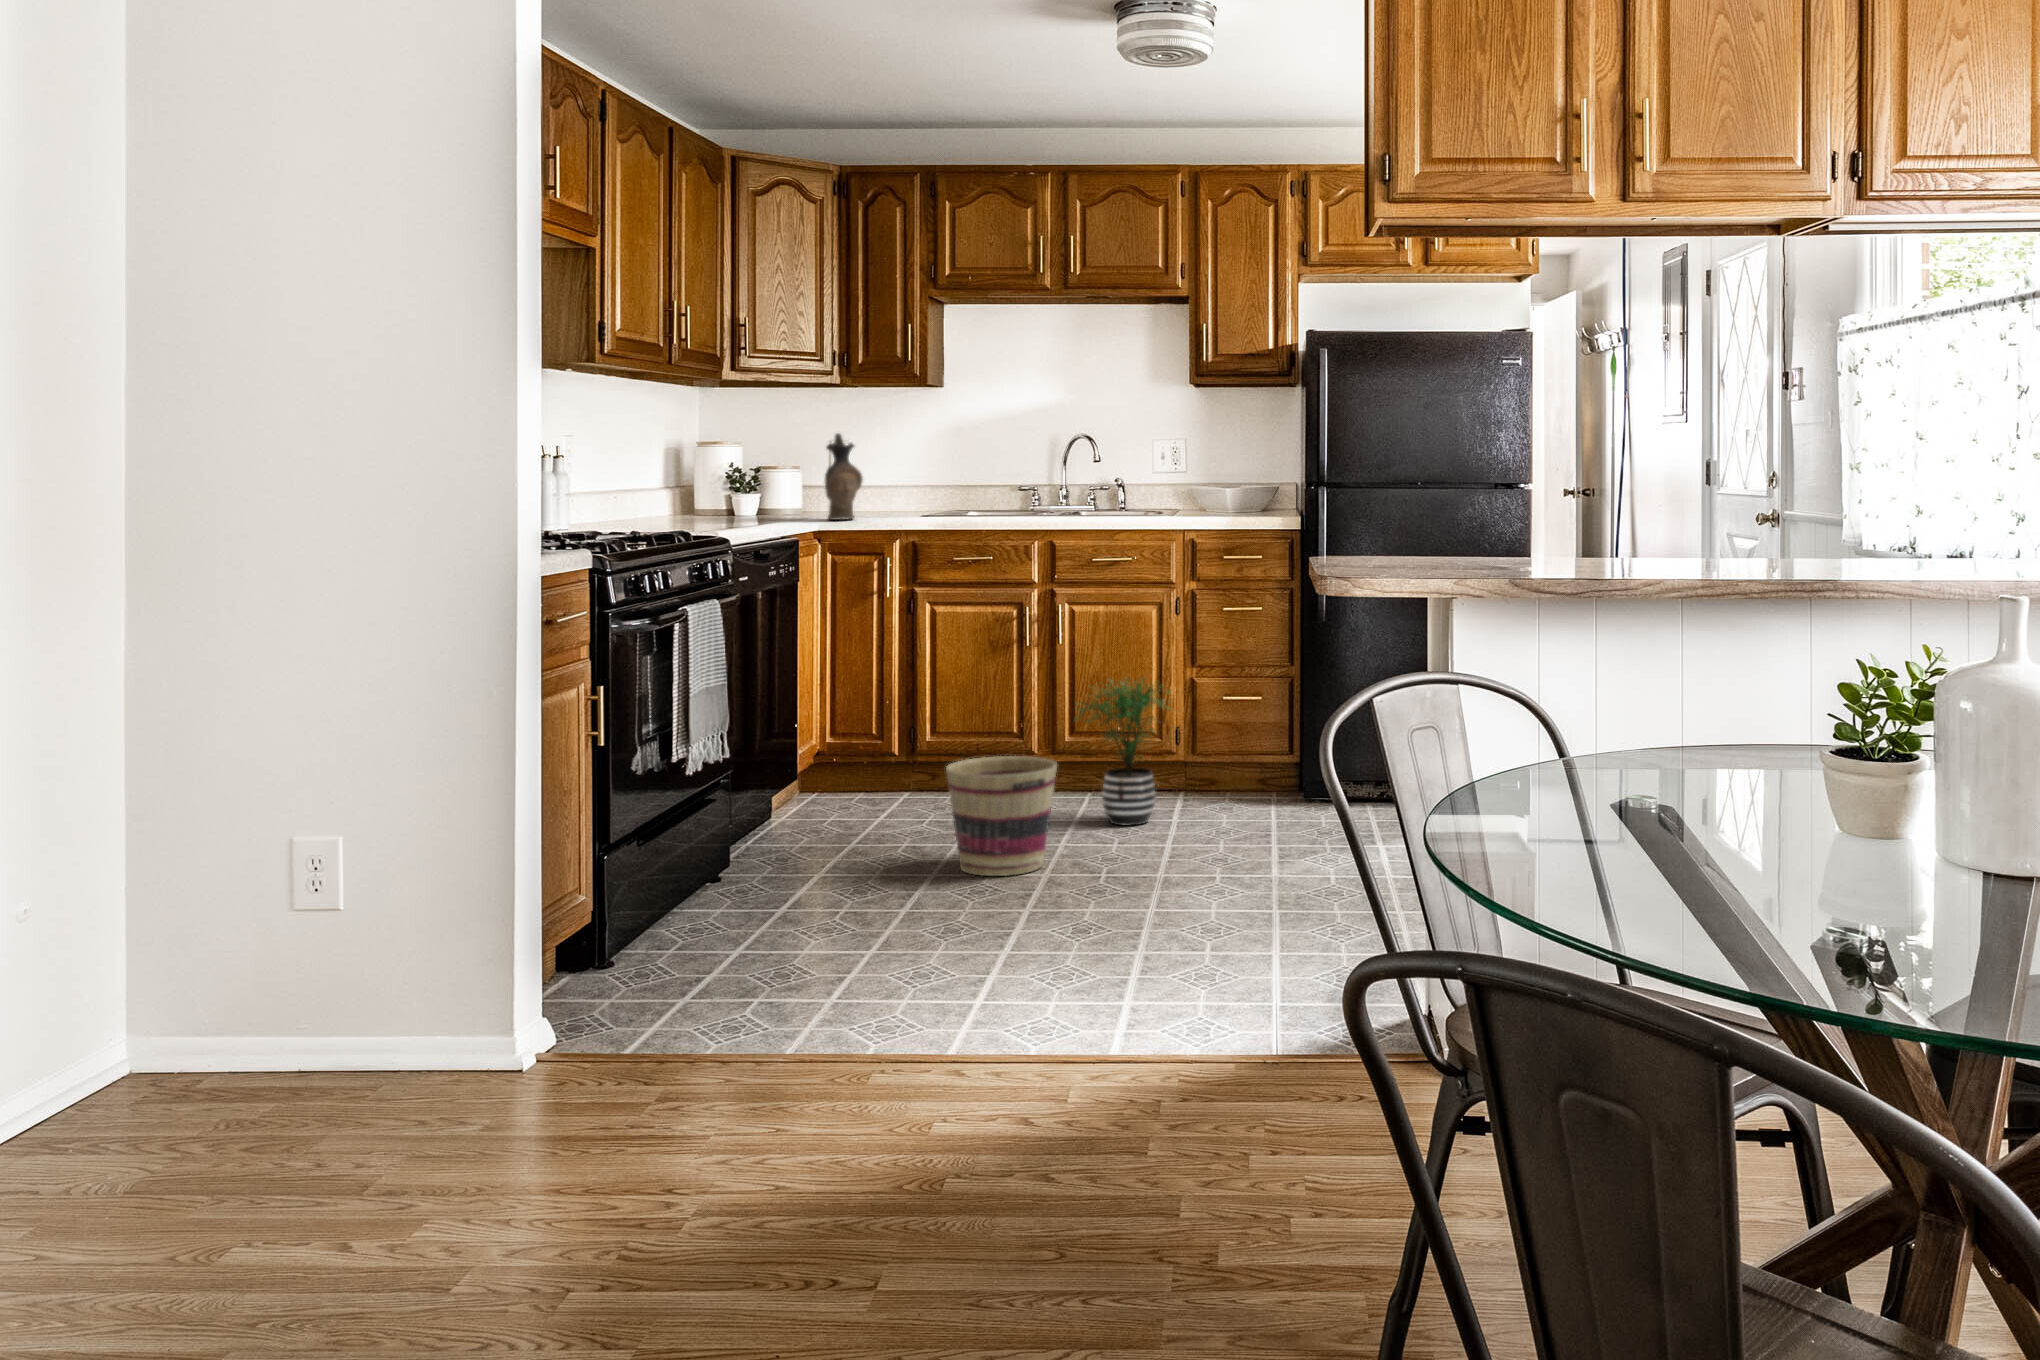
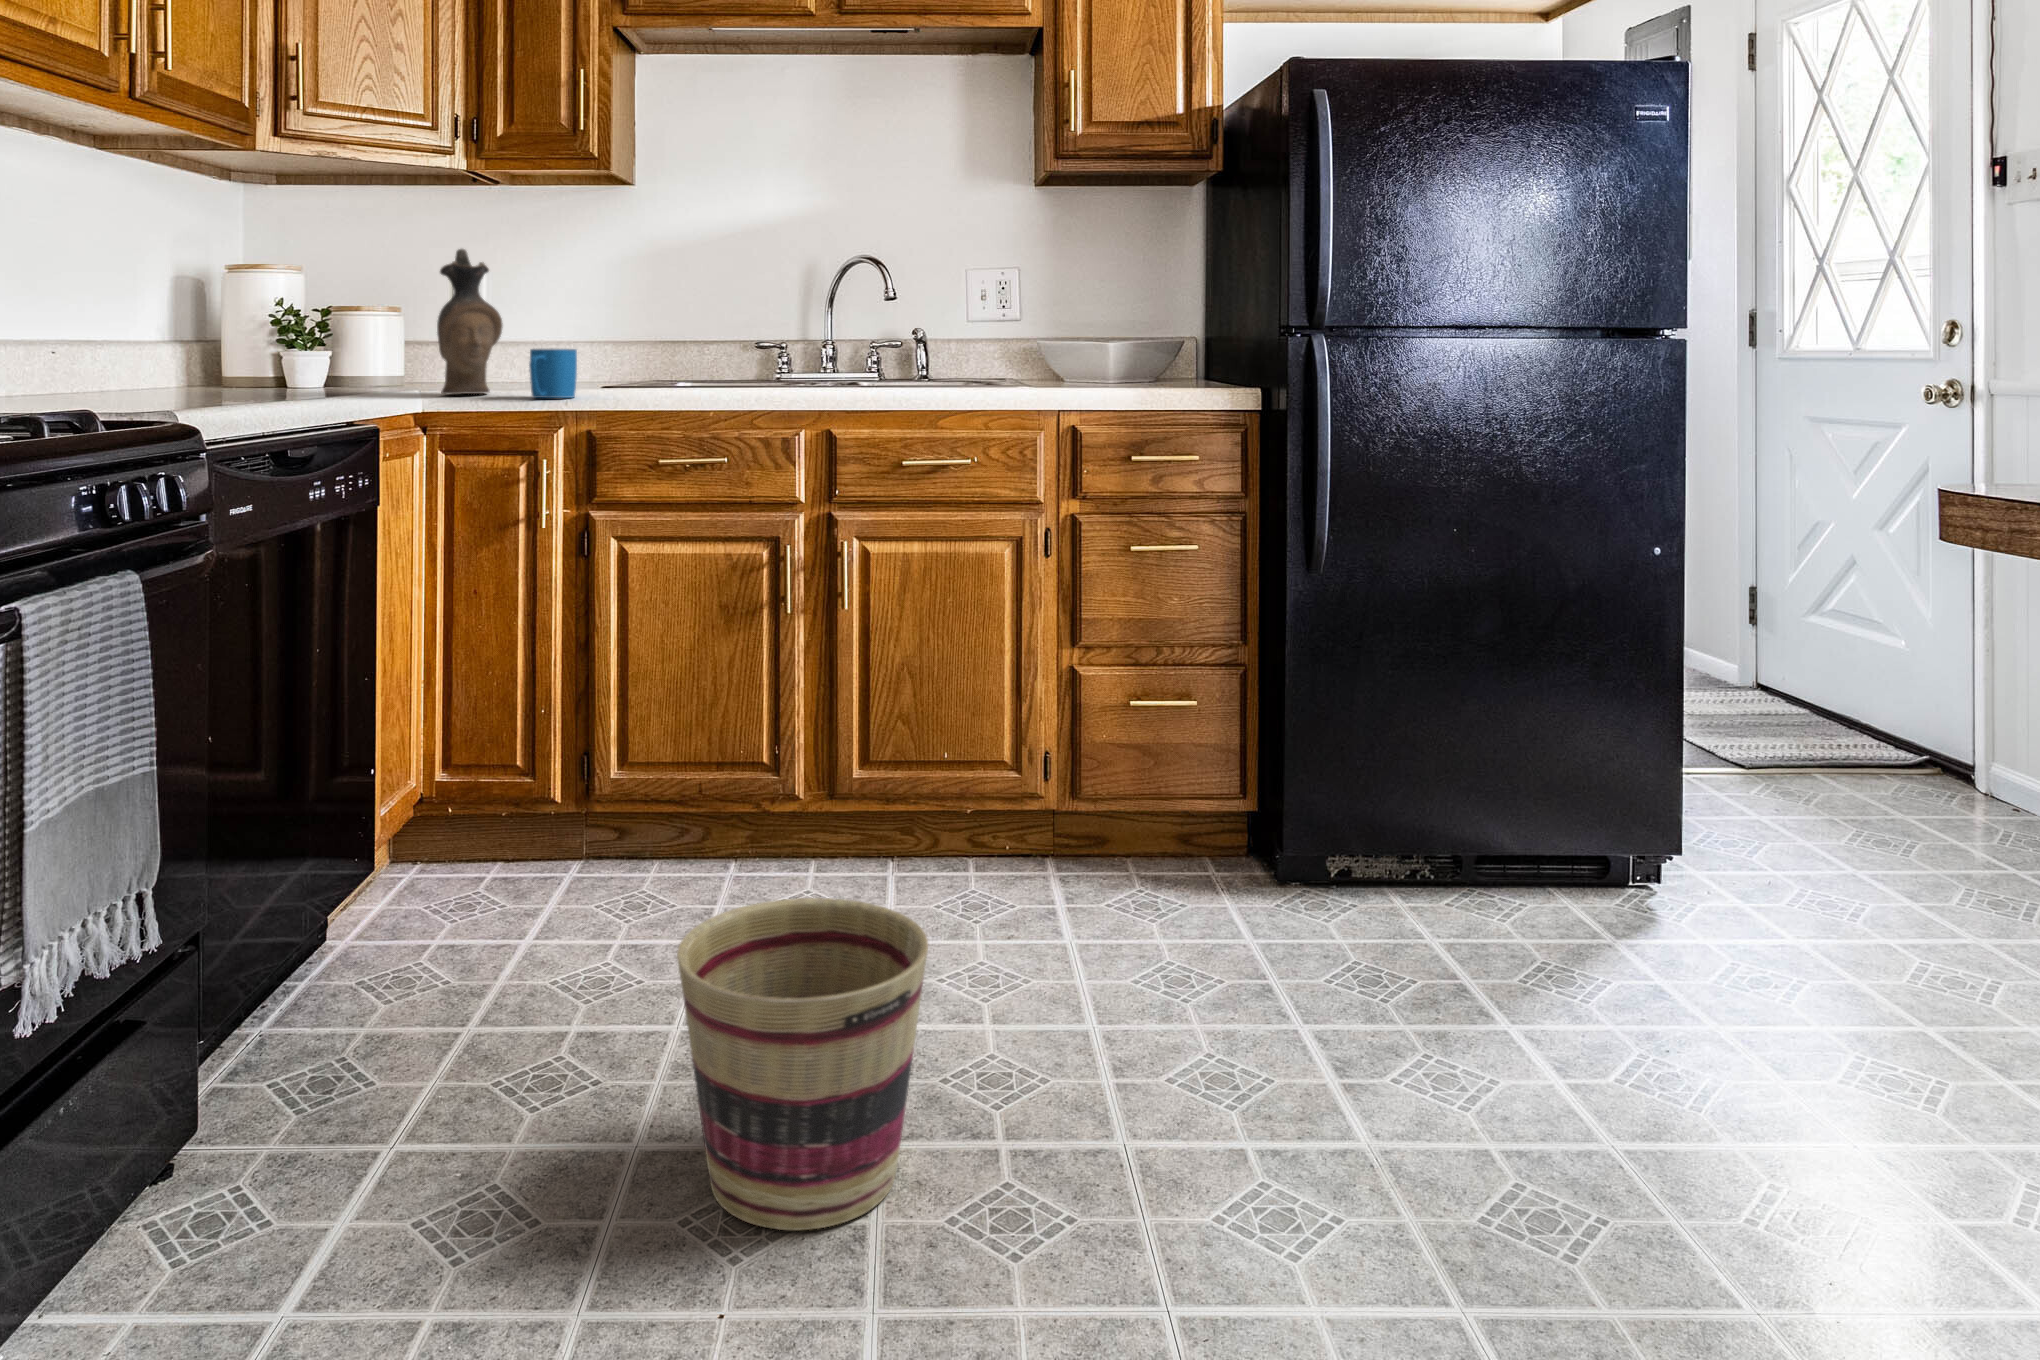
mug: none [879,494,906,522] -> present [529,349,577,398]
potted plant: present [1075,677,1169,826] -> none [899,685,1102,984]

